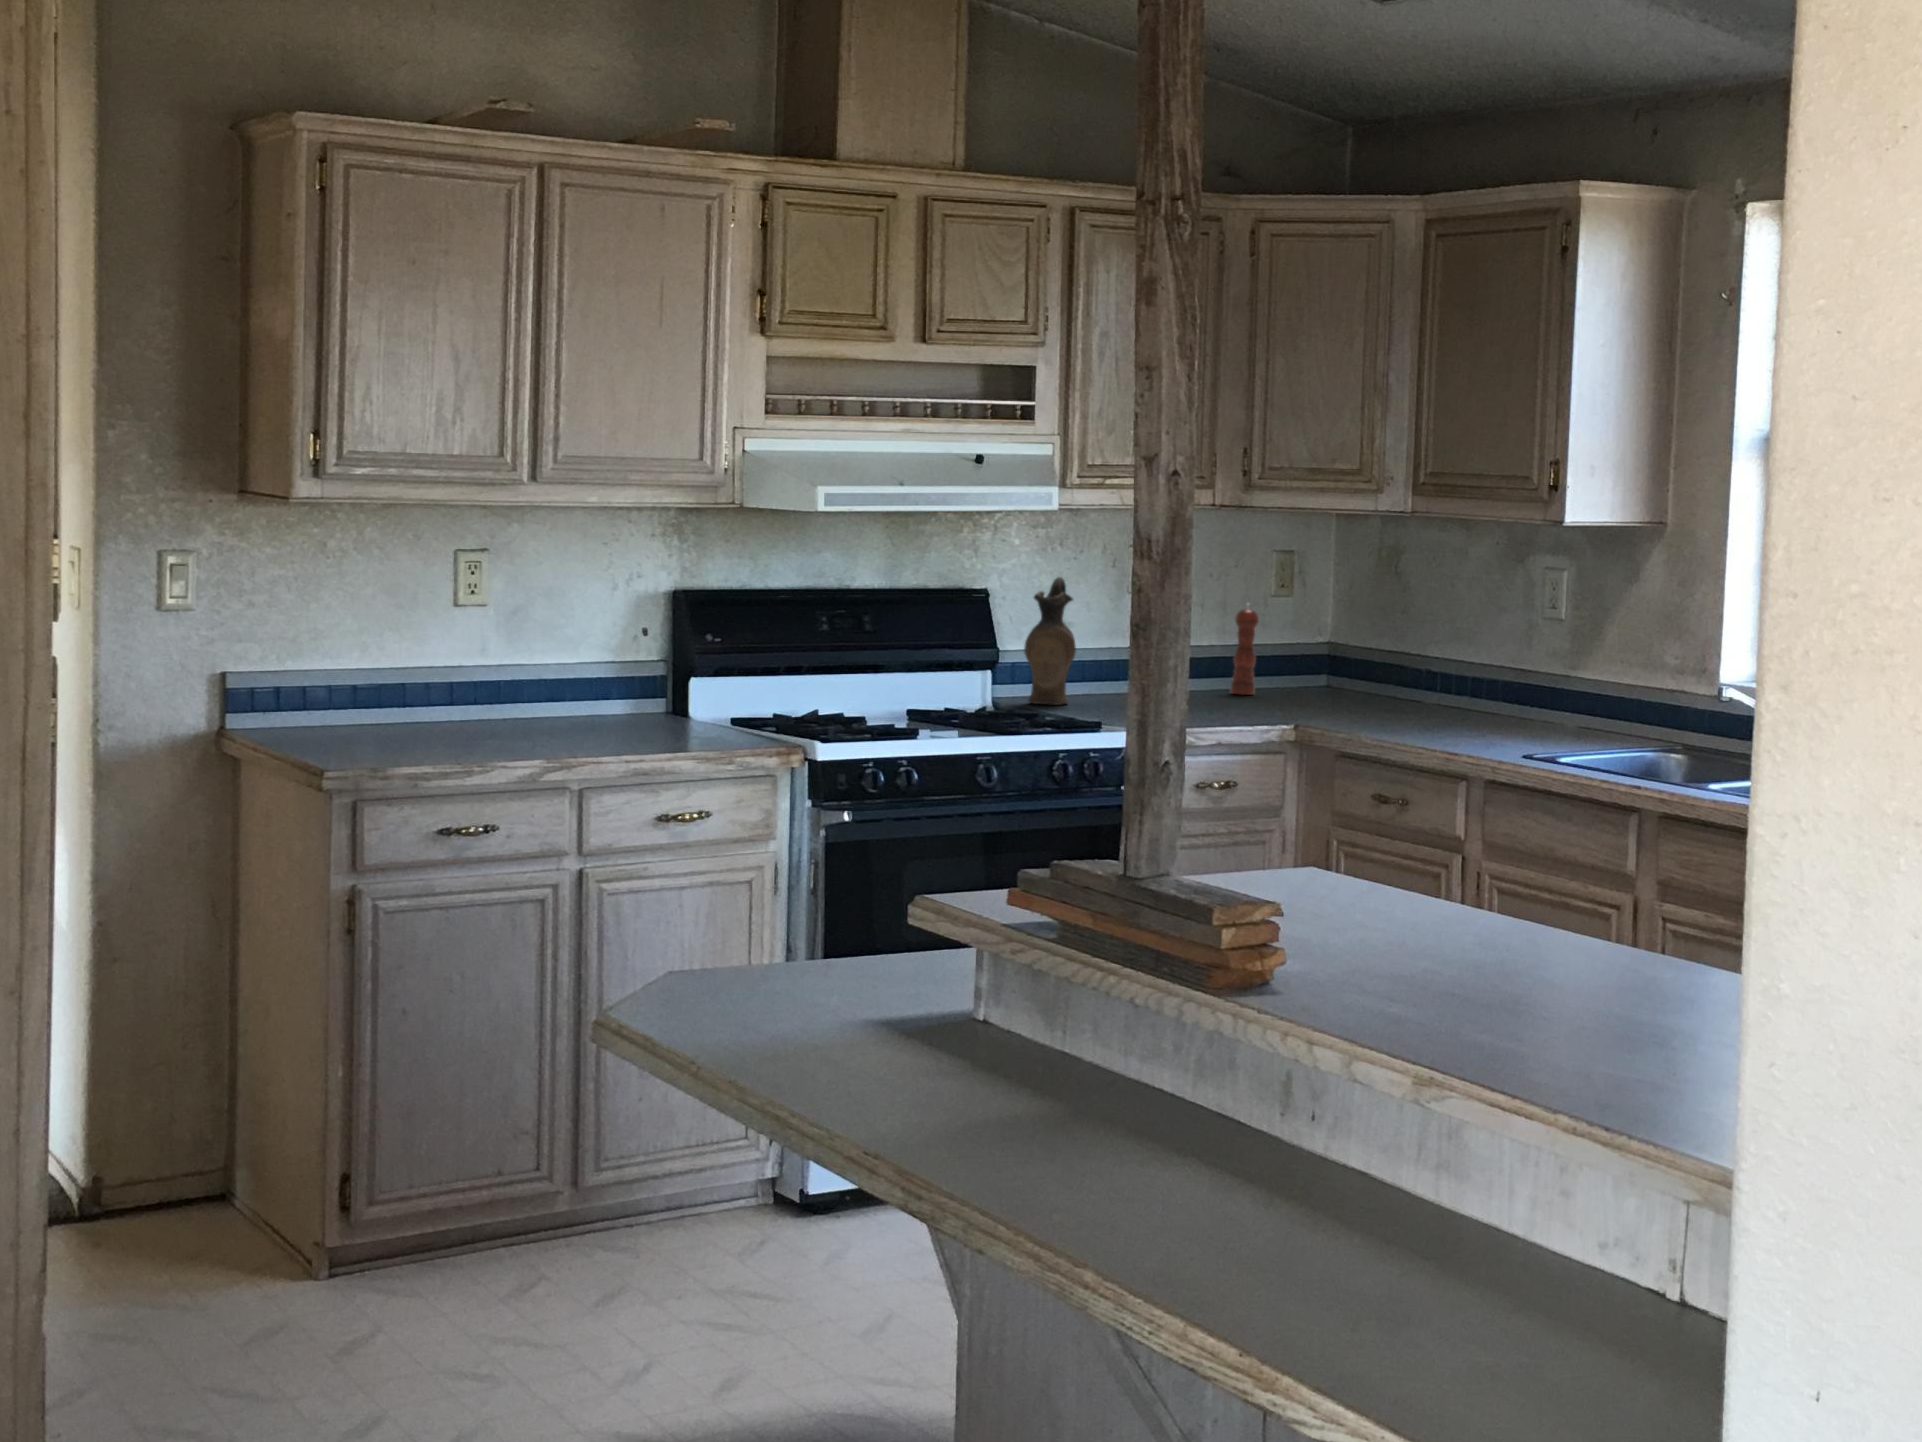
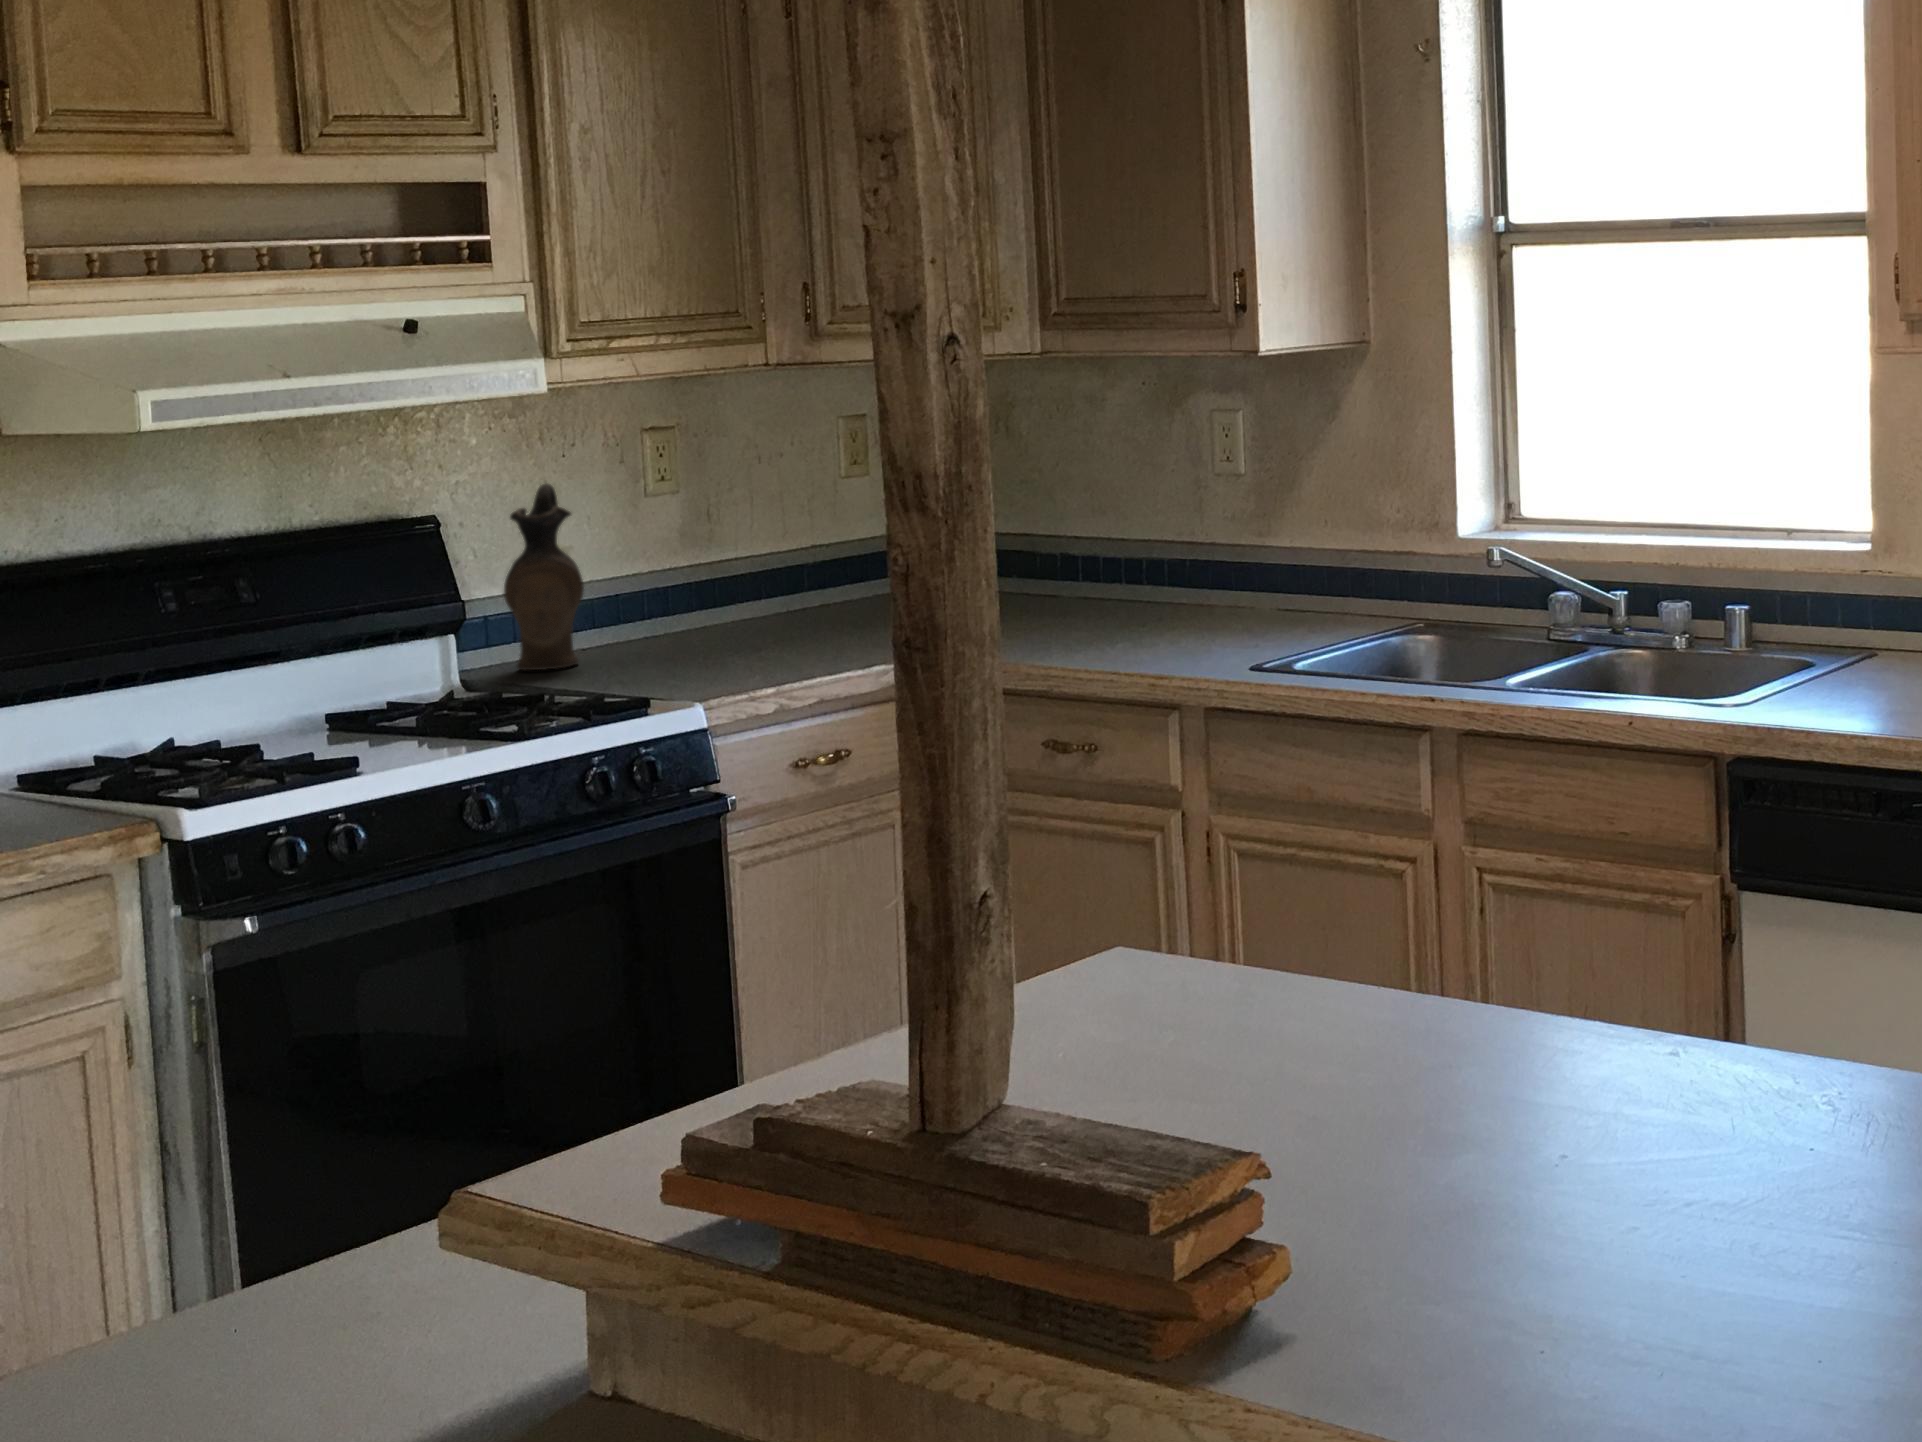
pepper mill: present [1231,603,1259,695] -> none [799,488,836,613]

